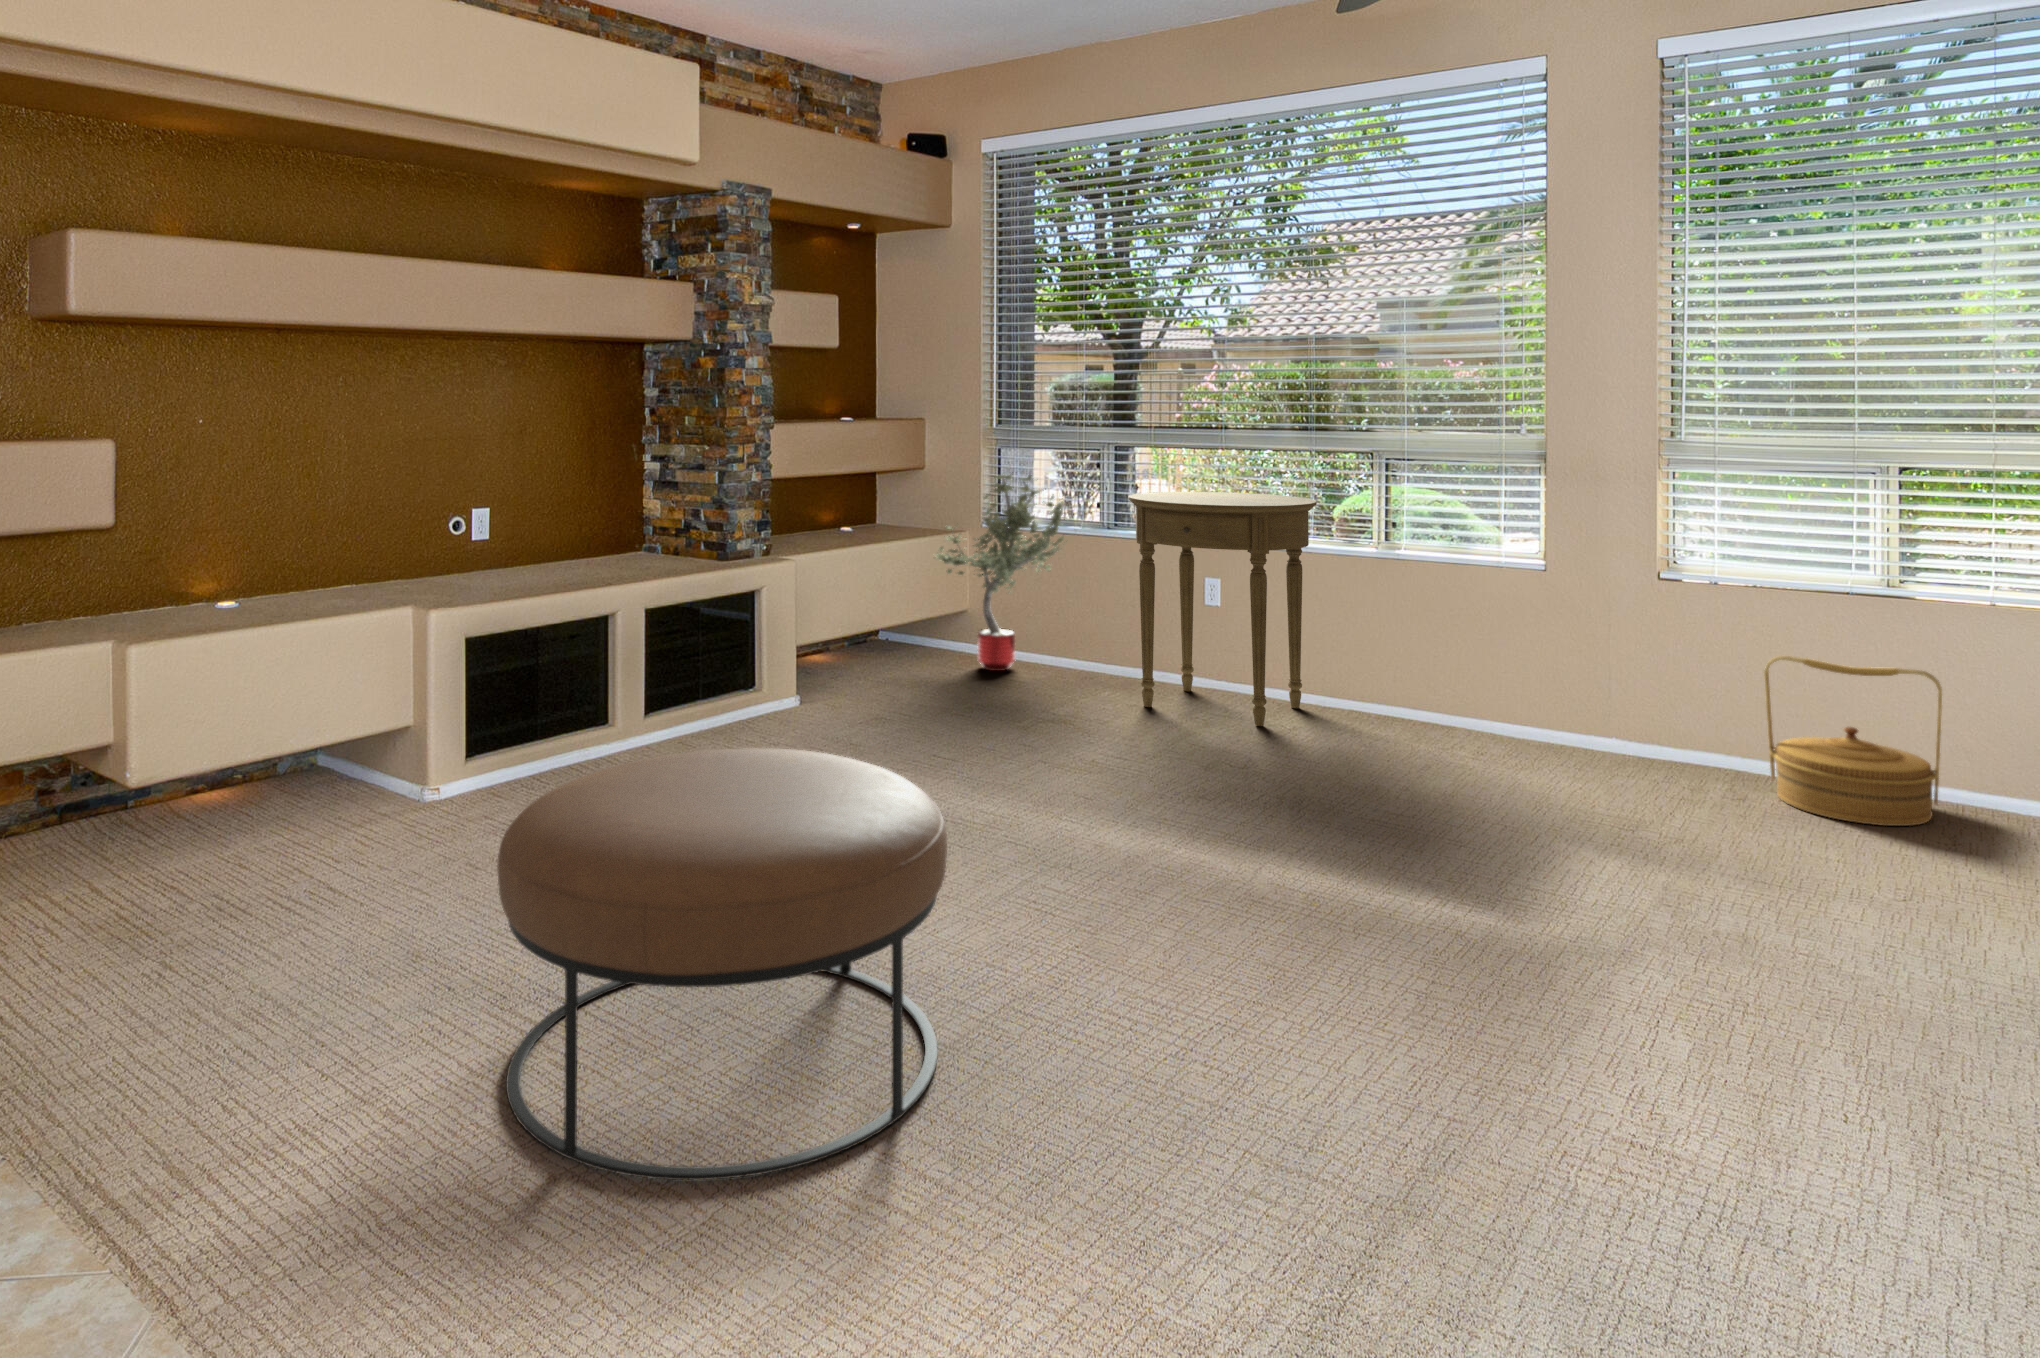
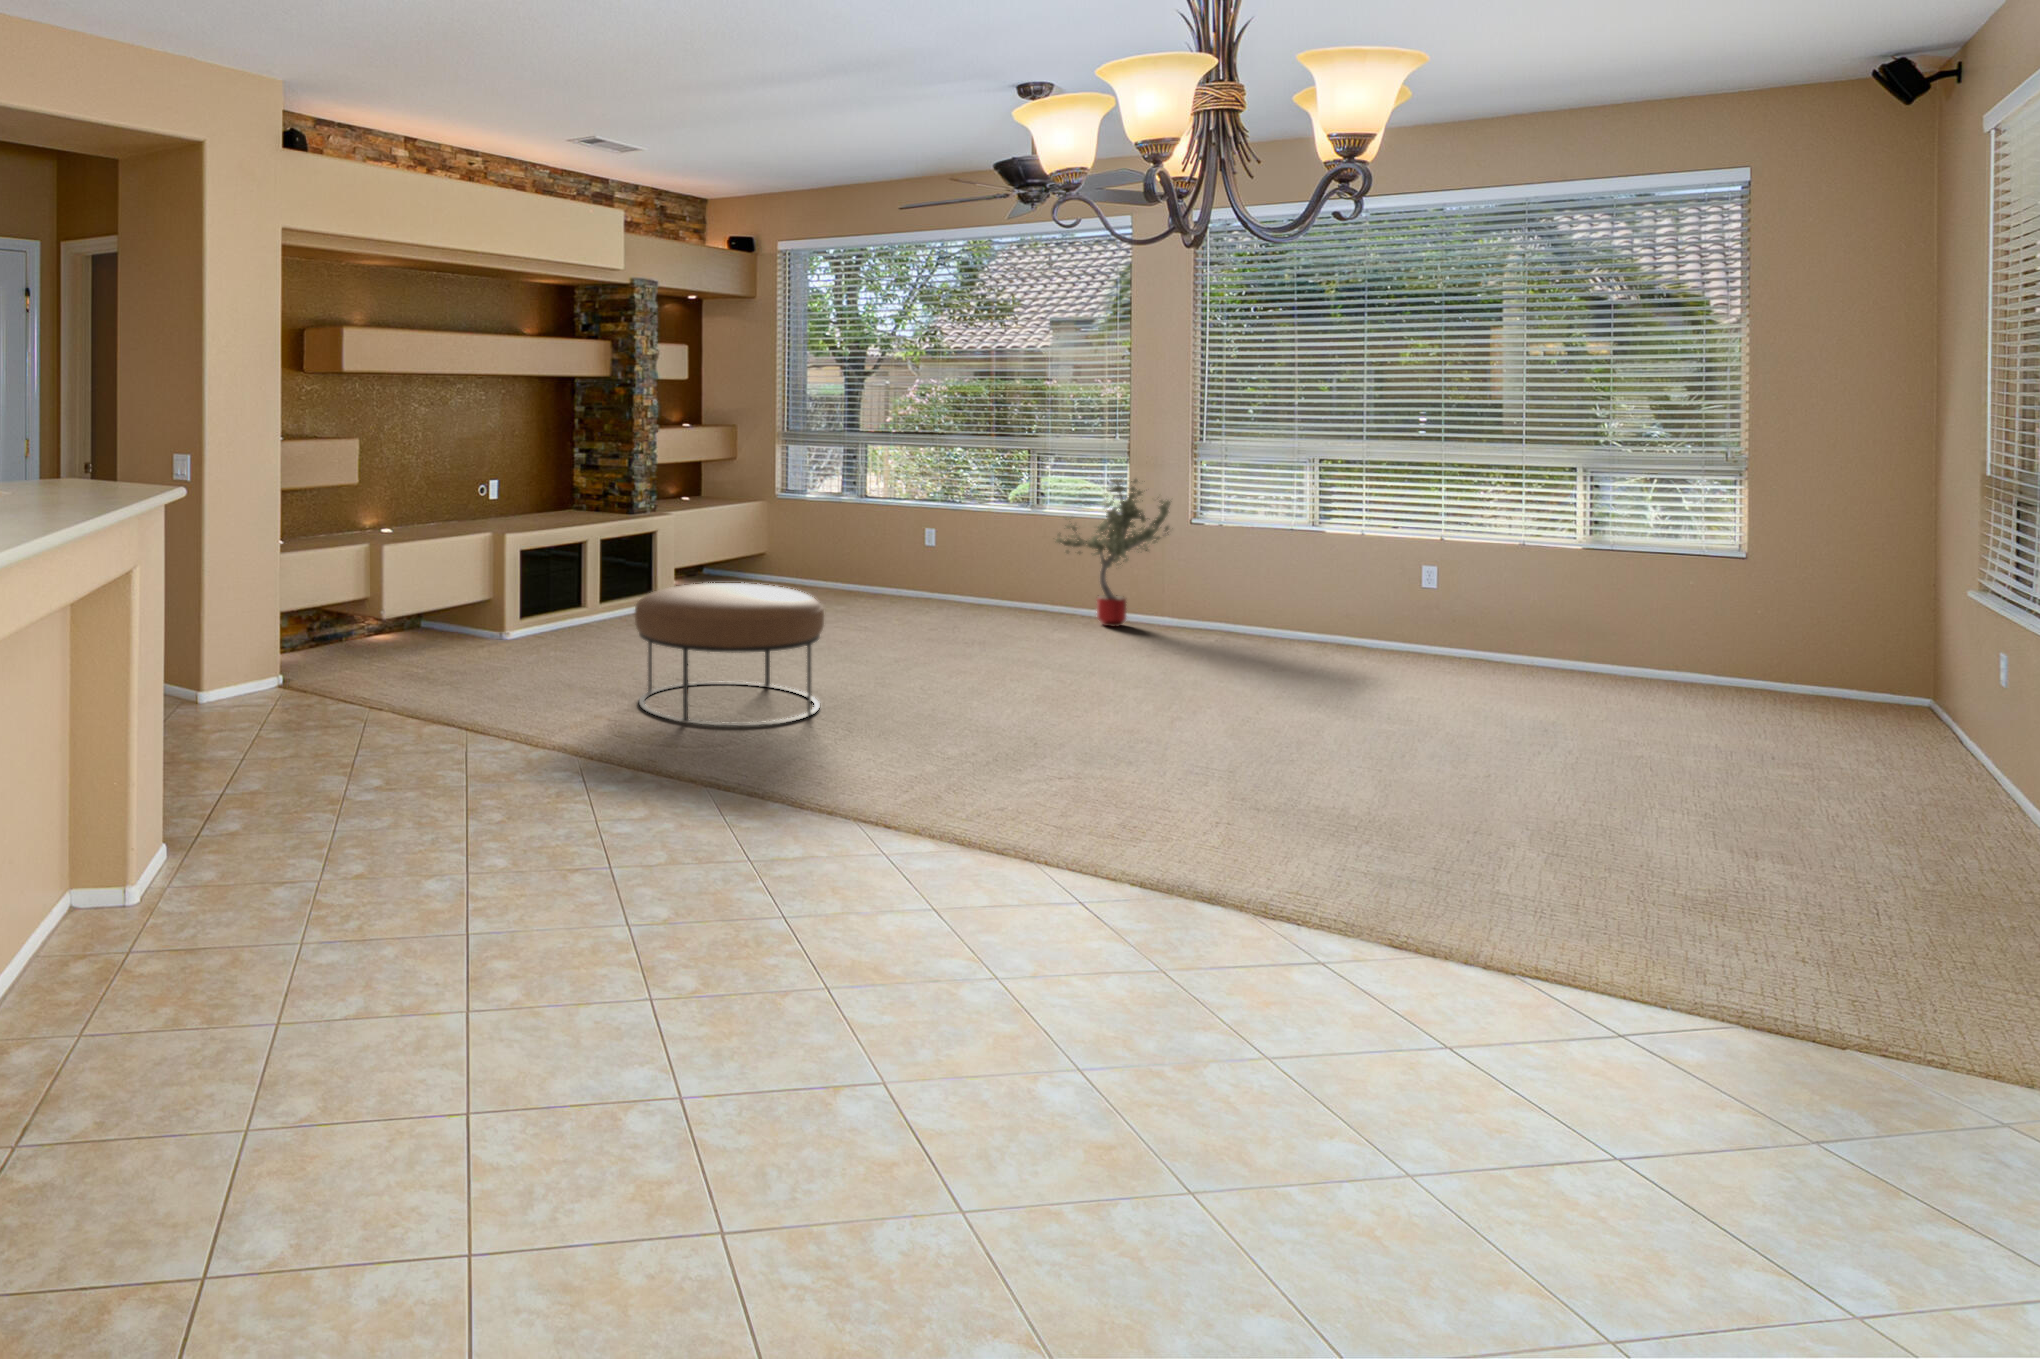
potted tree: present [935,473,1067,671] -> present [1056,479,1170,627]
side table: present [1128,492,1317,726] -> none [882,474,998,612]
woven basket: present [1764,656,1942,826] -> none [1241,561,1328,648]

